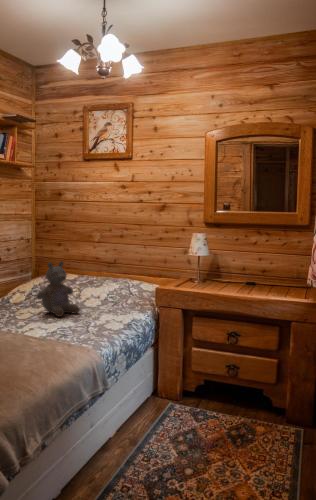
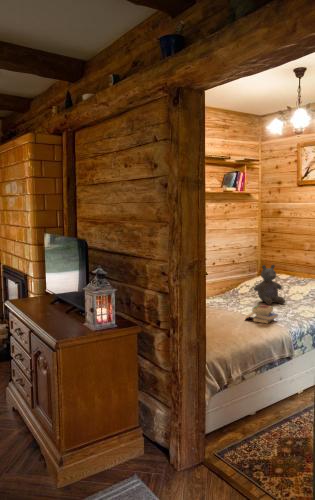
book: none [34,320,82,348] -> present [245,304,278,324]

